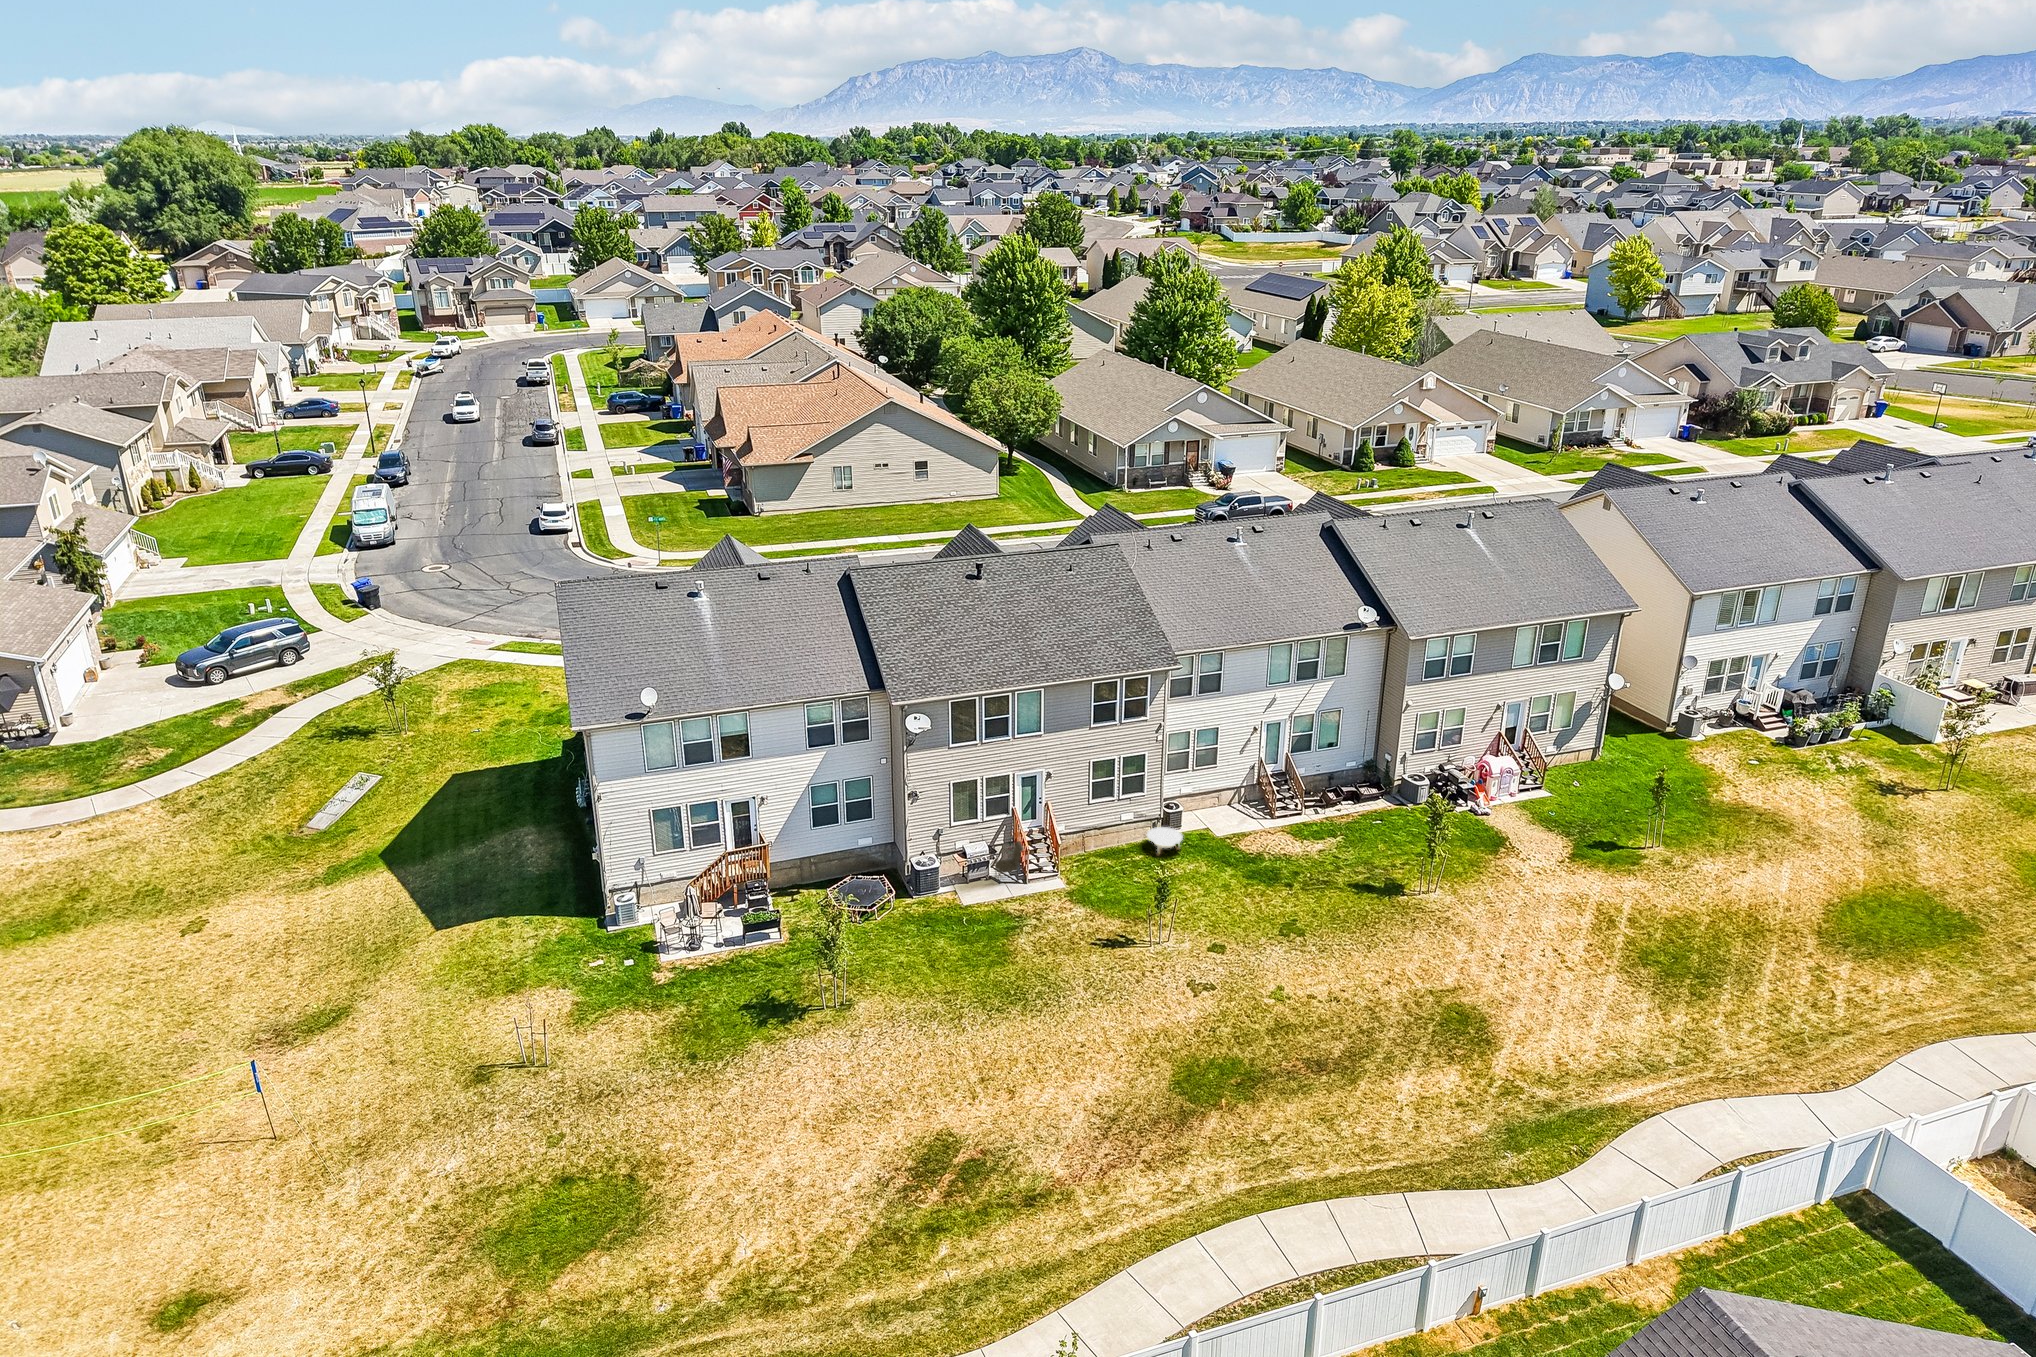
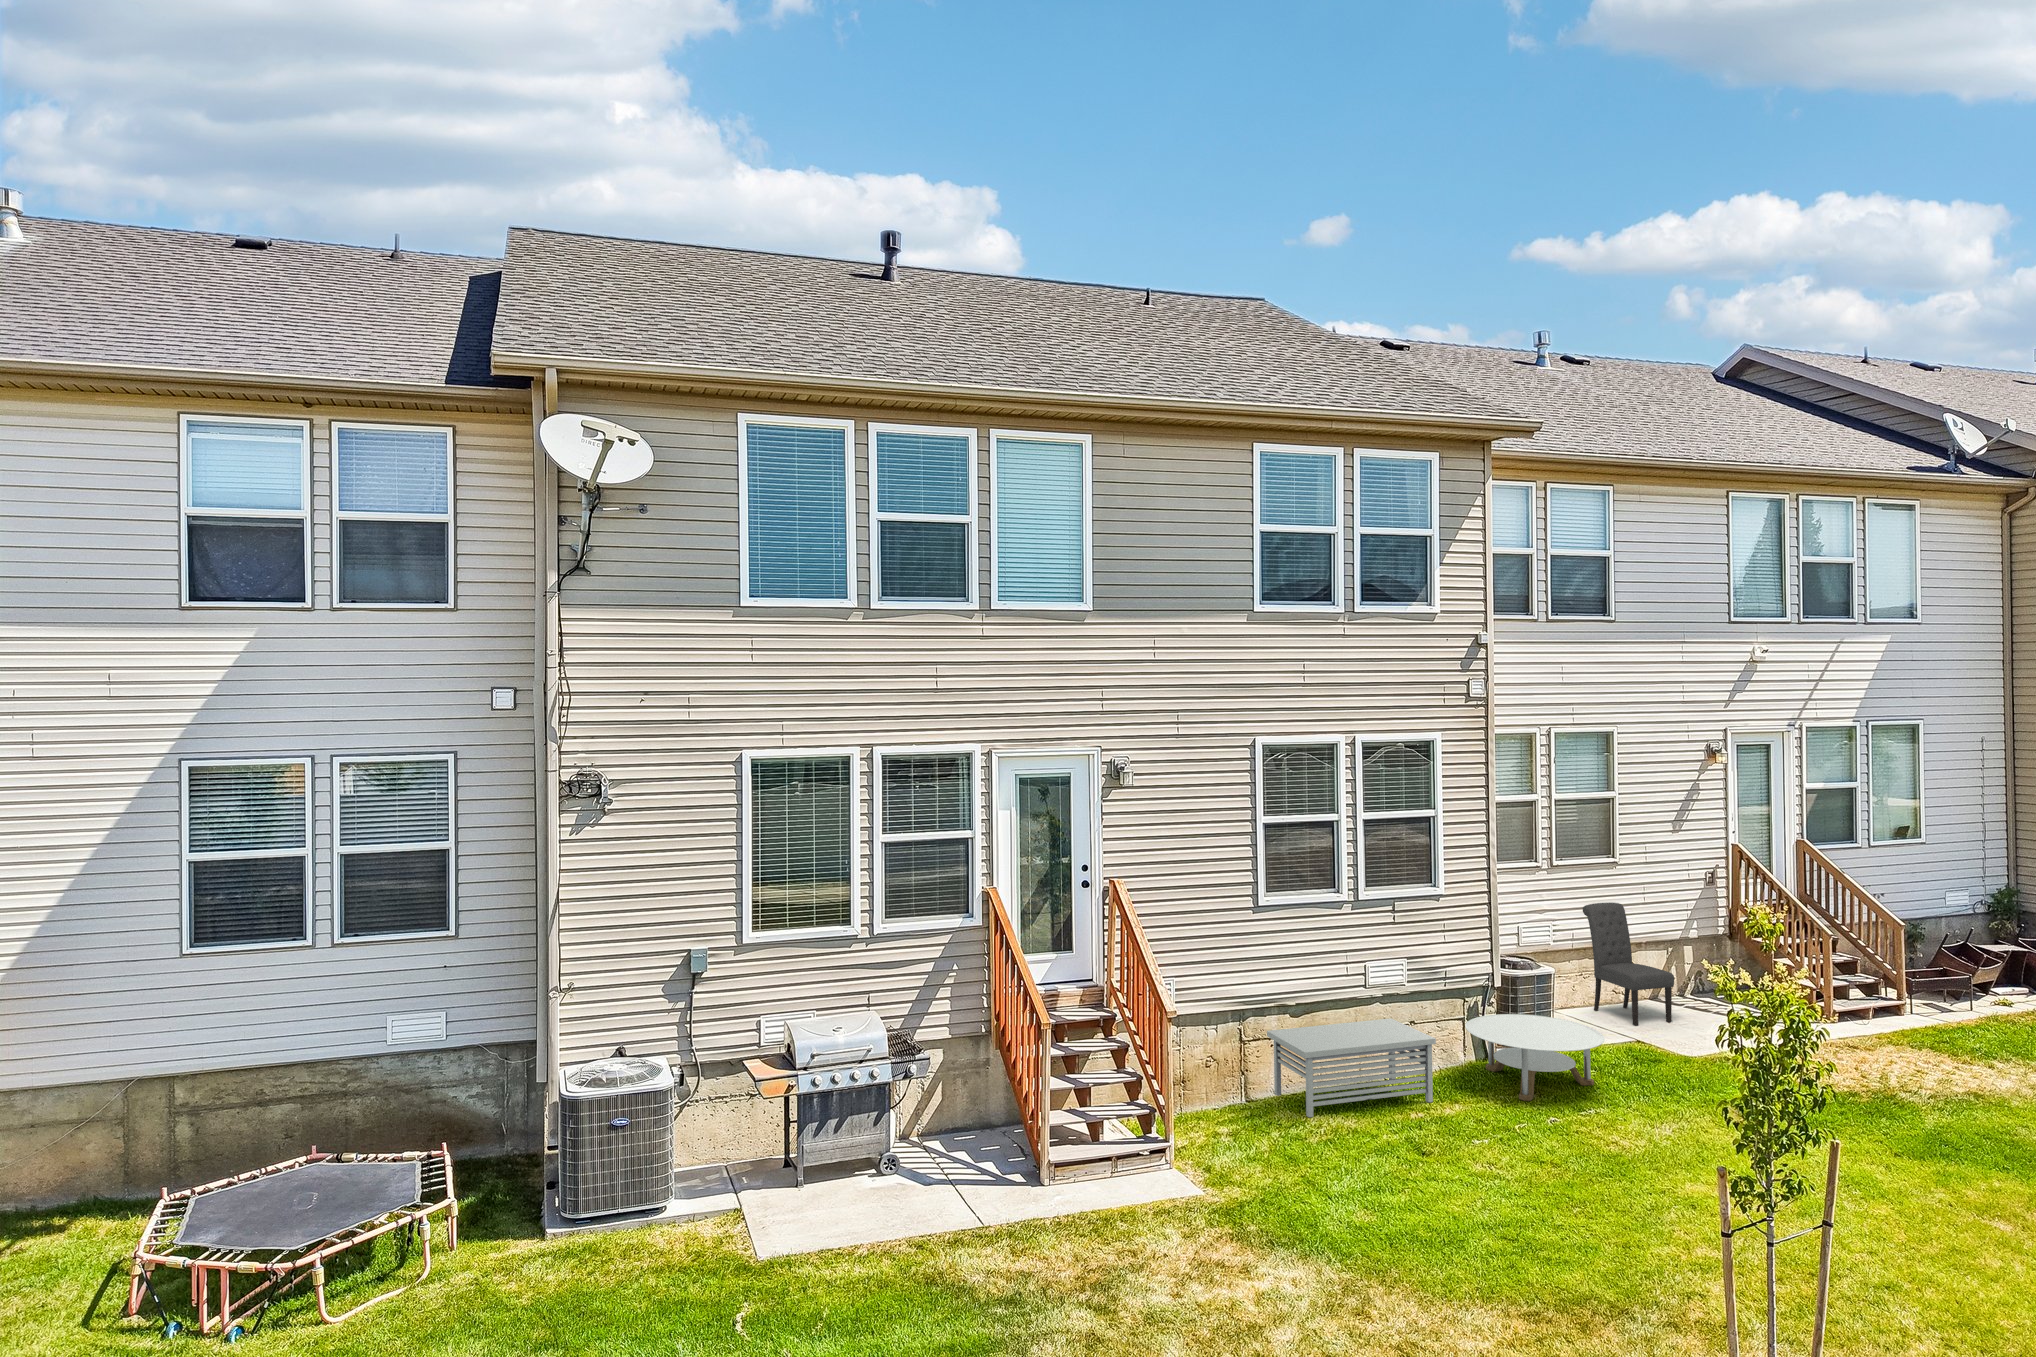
storage bench: none [1089,831,1134,861] -> present [1267,1018,1436,1117]
chair: present [995,841,1023,876] -> present [1583,902,1674,1026]

